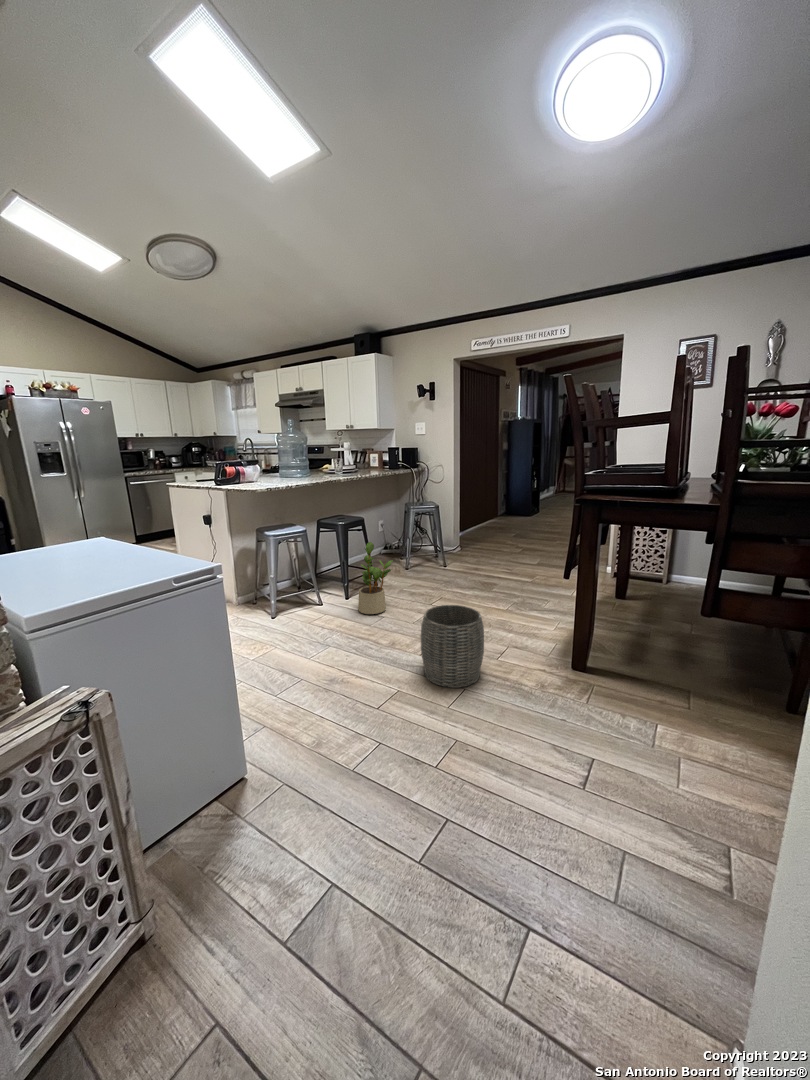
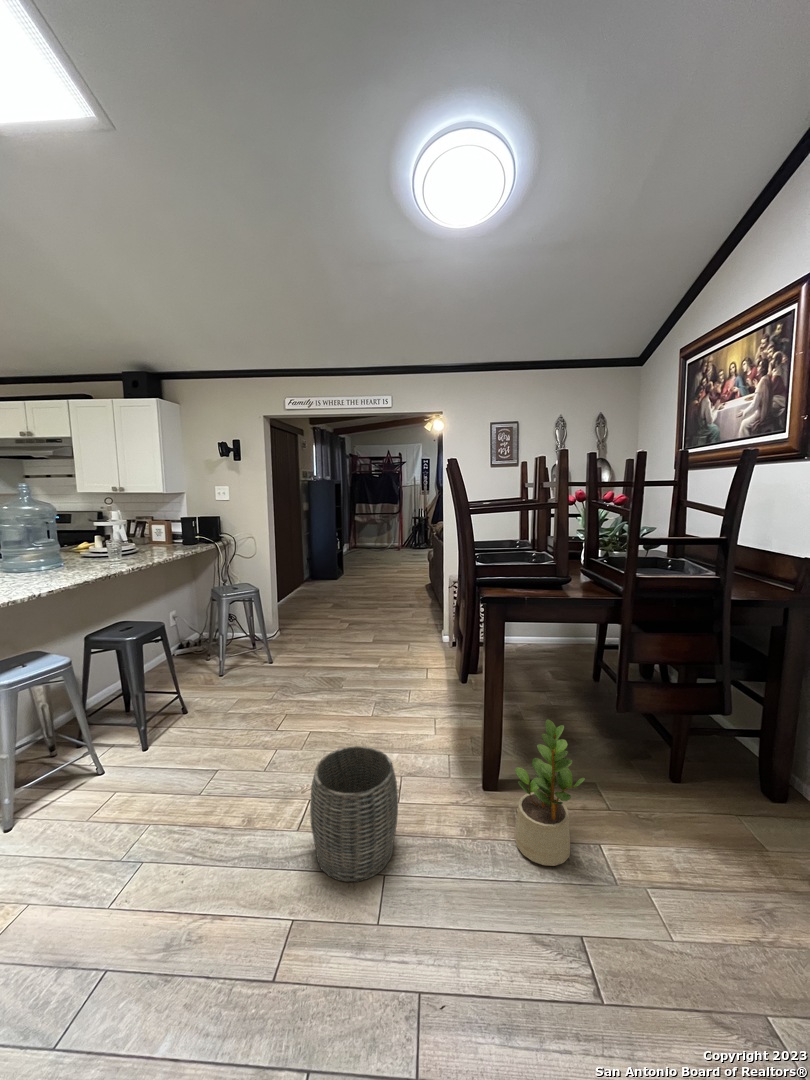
potted plant: present [358,542,392,614] -> present [515,719,585,866]

